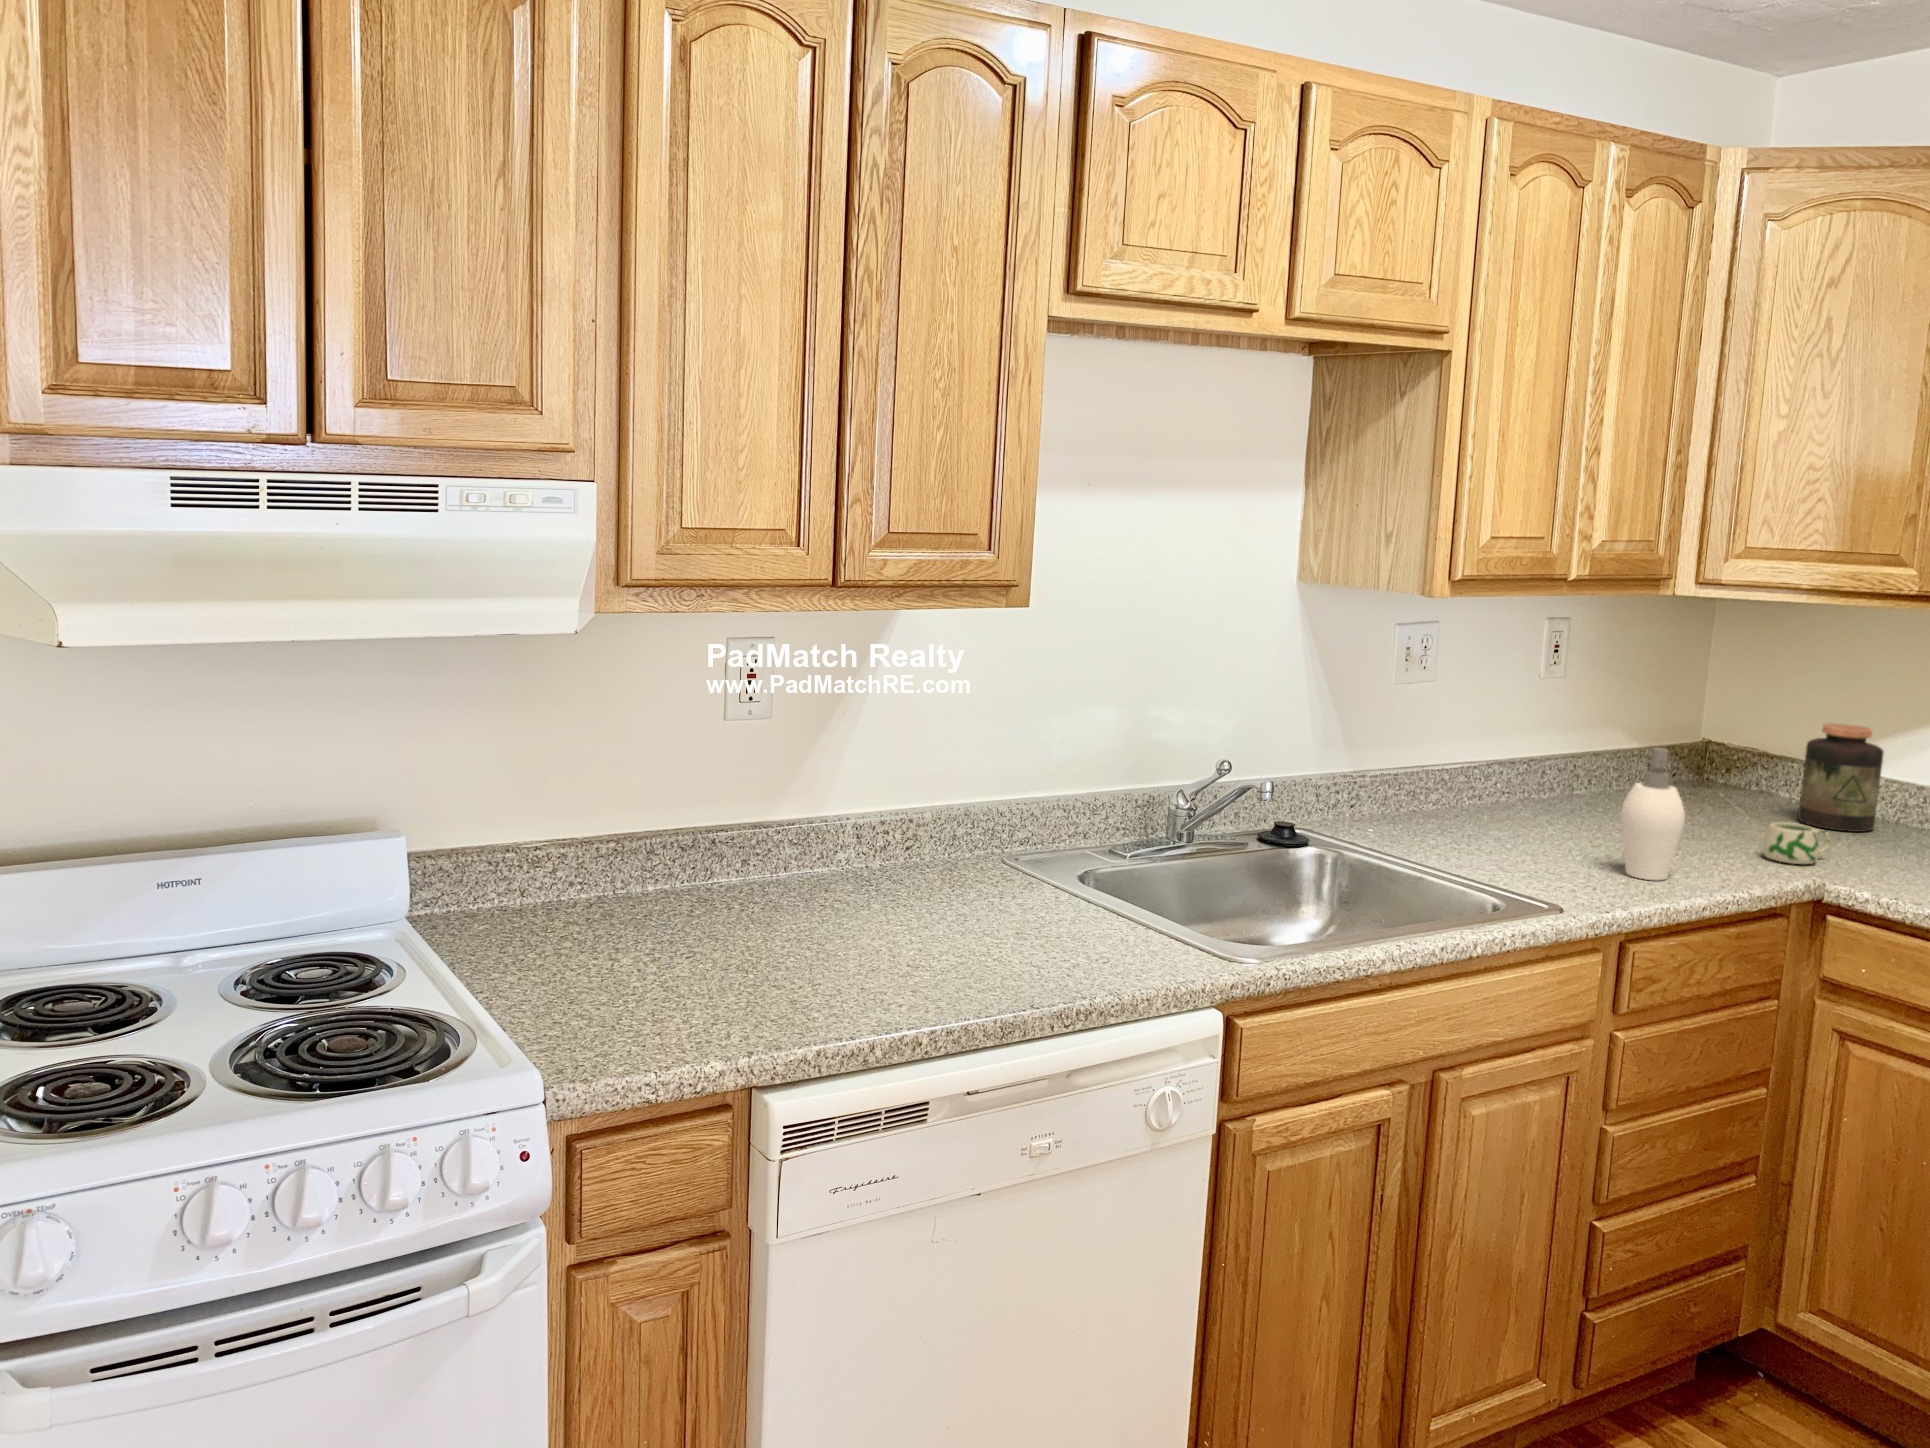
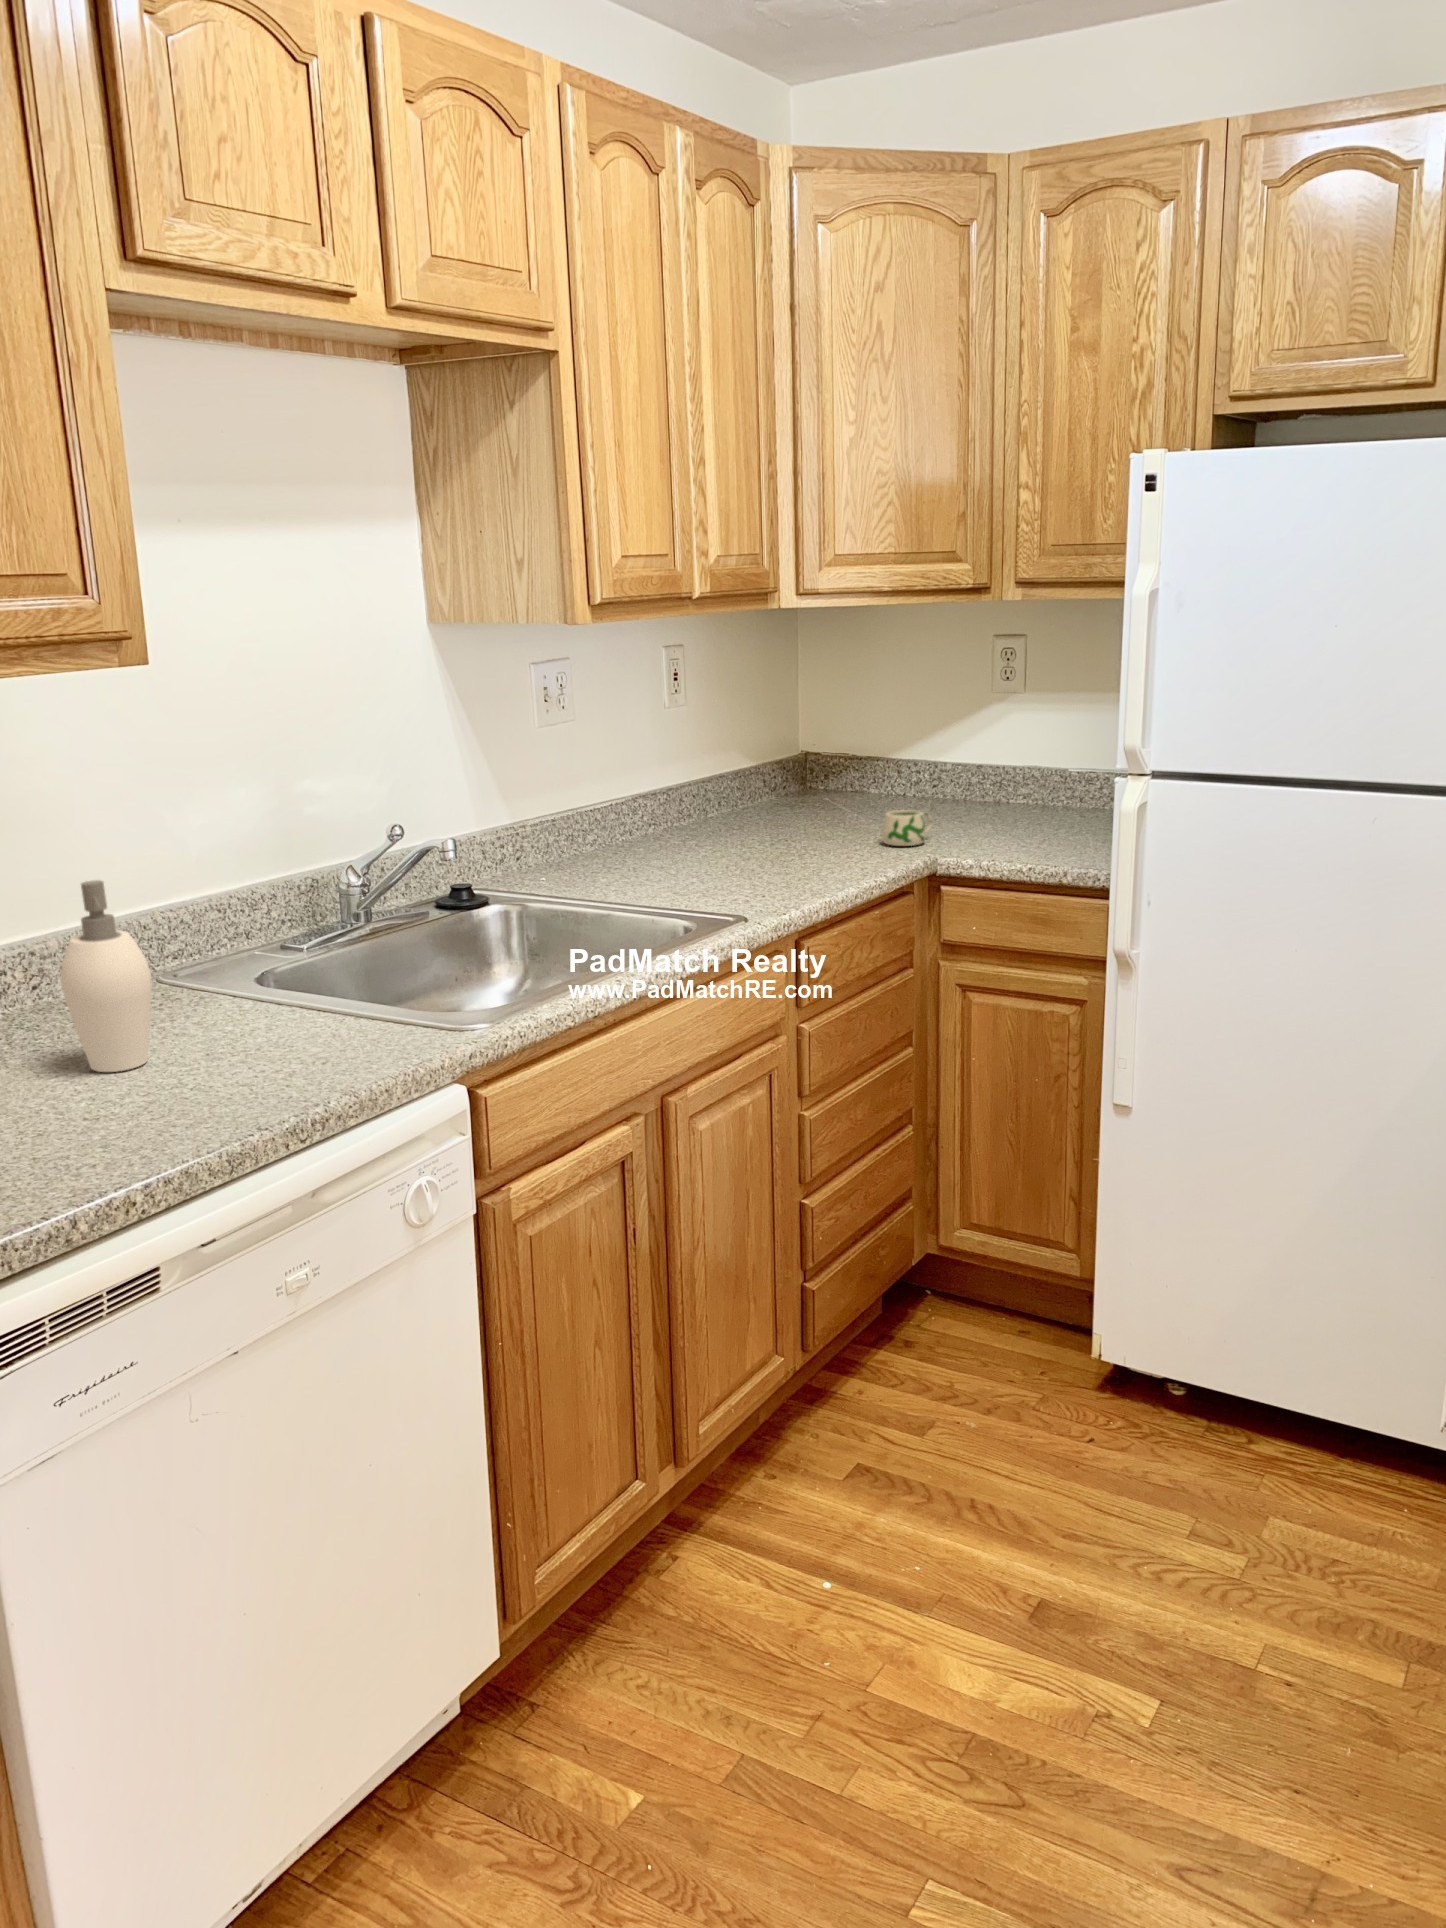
jar: present [1798,724,1884,832] -> none [894,718,954,813]
soap dispenser: present [1621,748,1685,880] -> present [61,880,152,1072]

